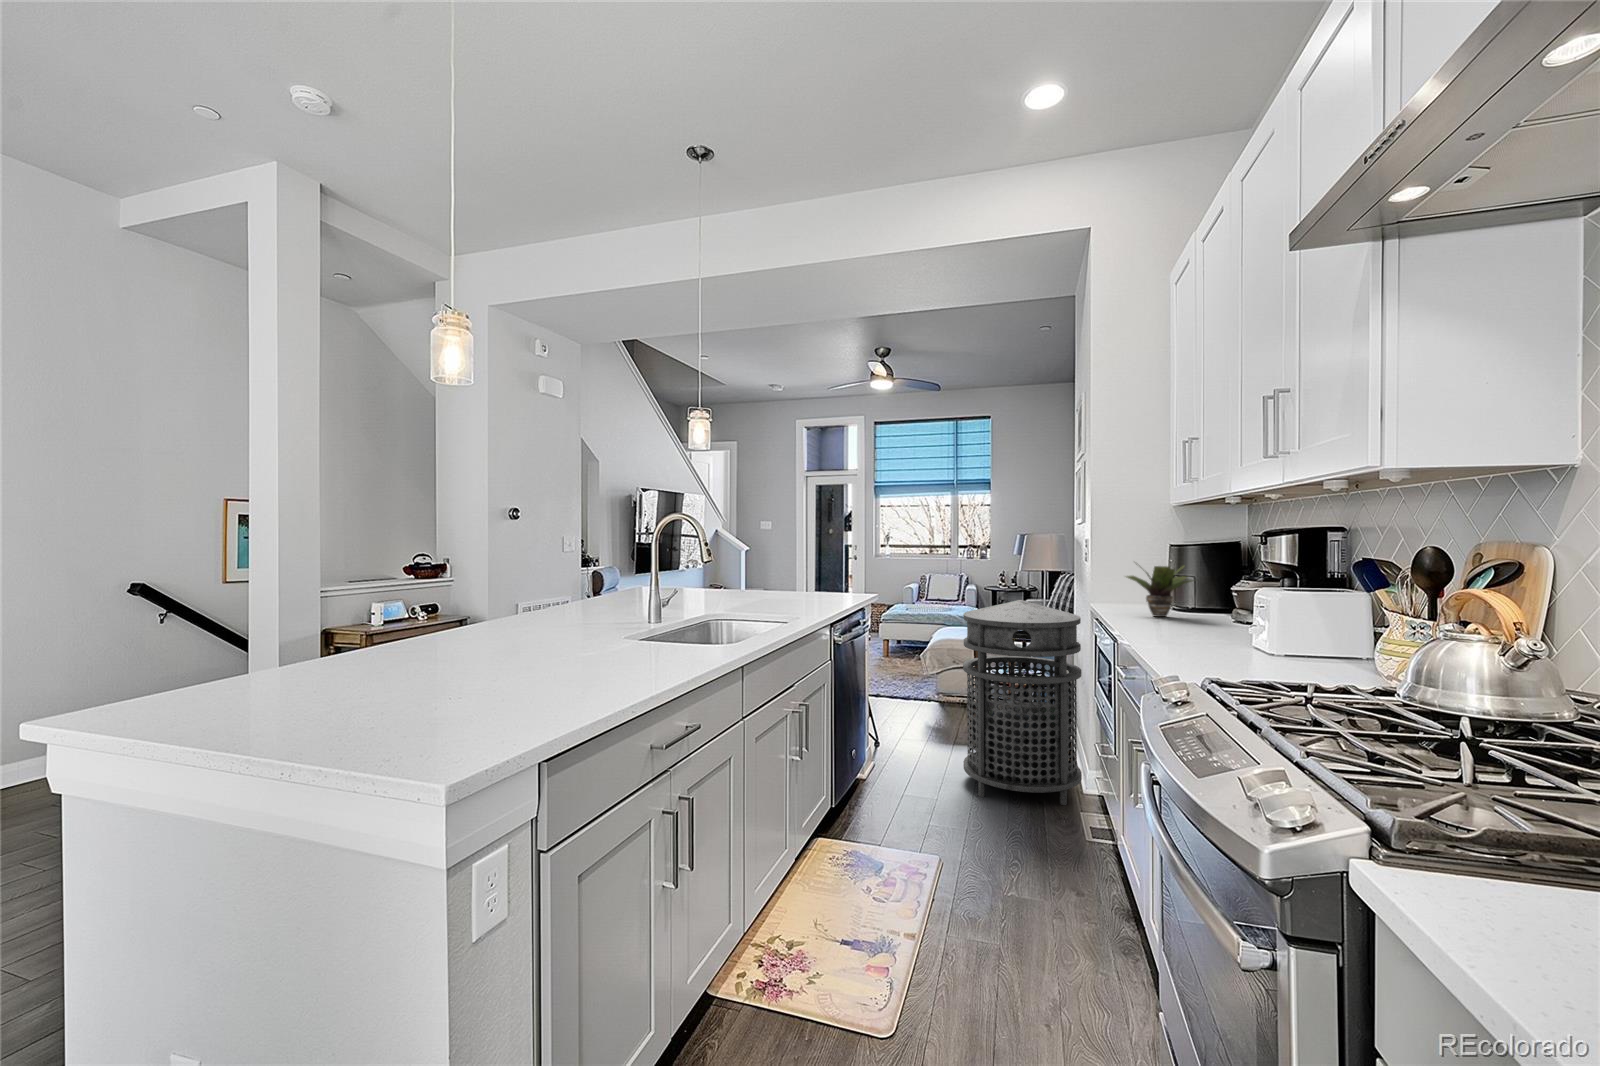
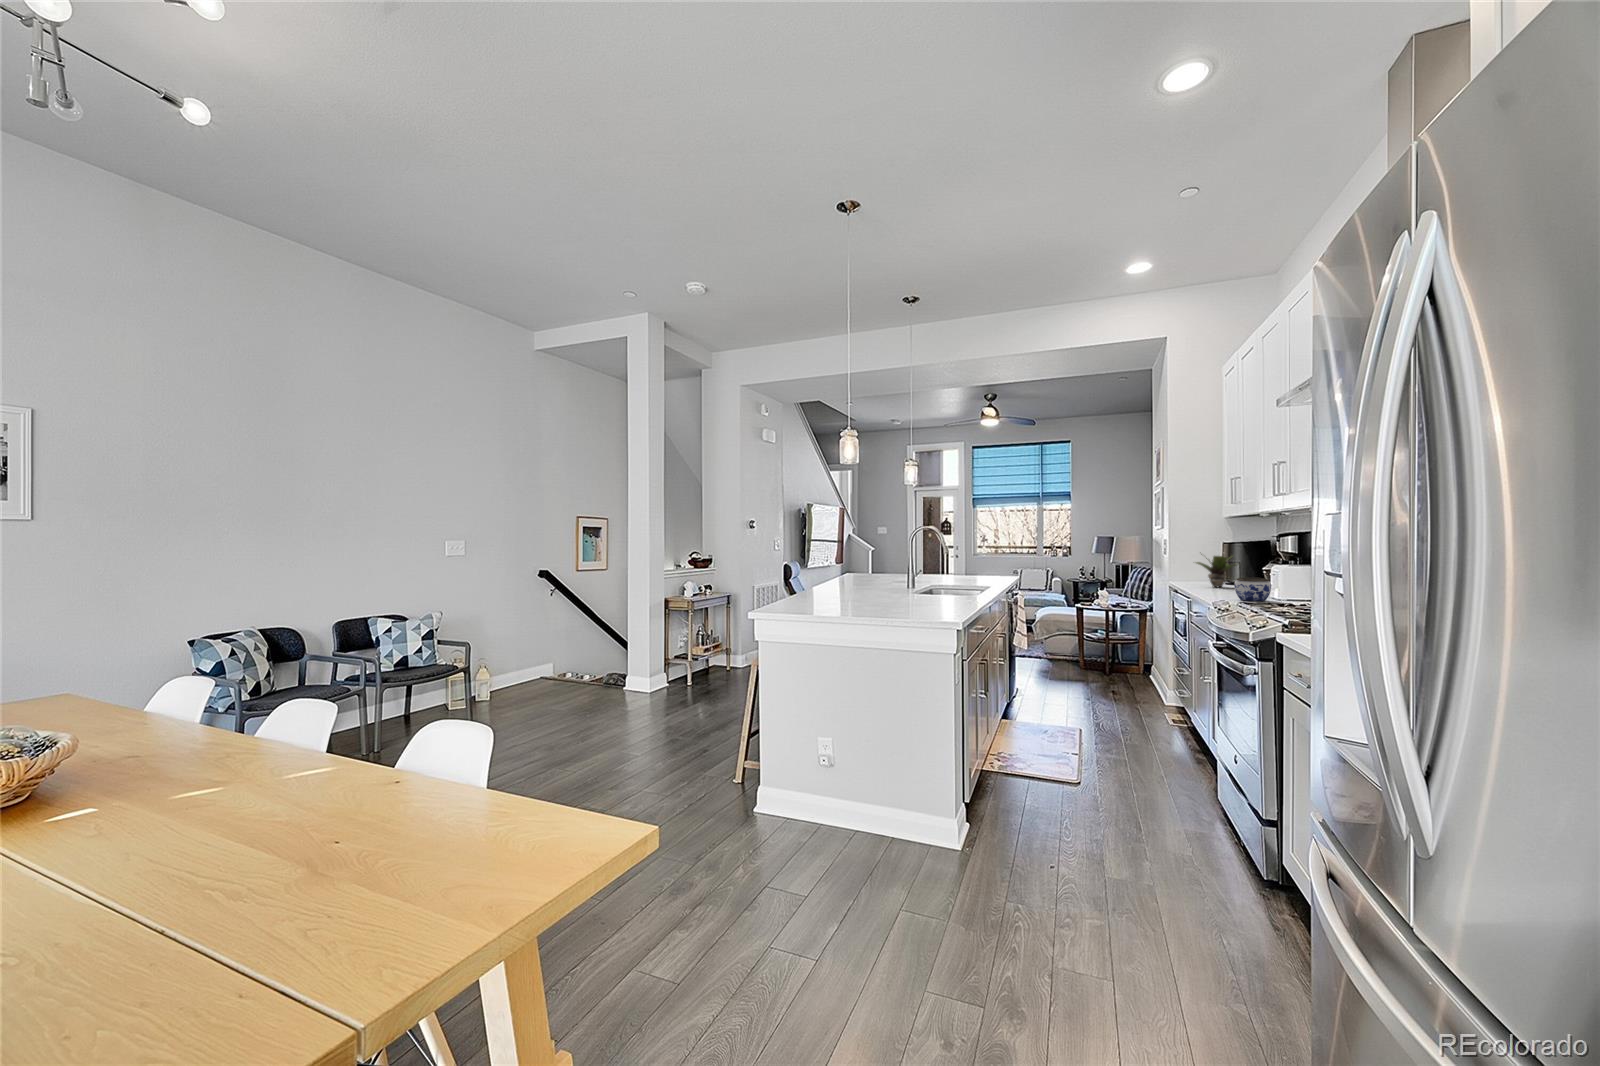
trash can: present [963,600,1082,805] -> none [1081,579,1164,711]
jar: none [1189,614,1255,660] -> present [1234,578,1271,601]

